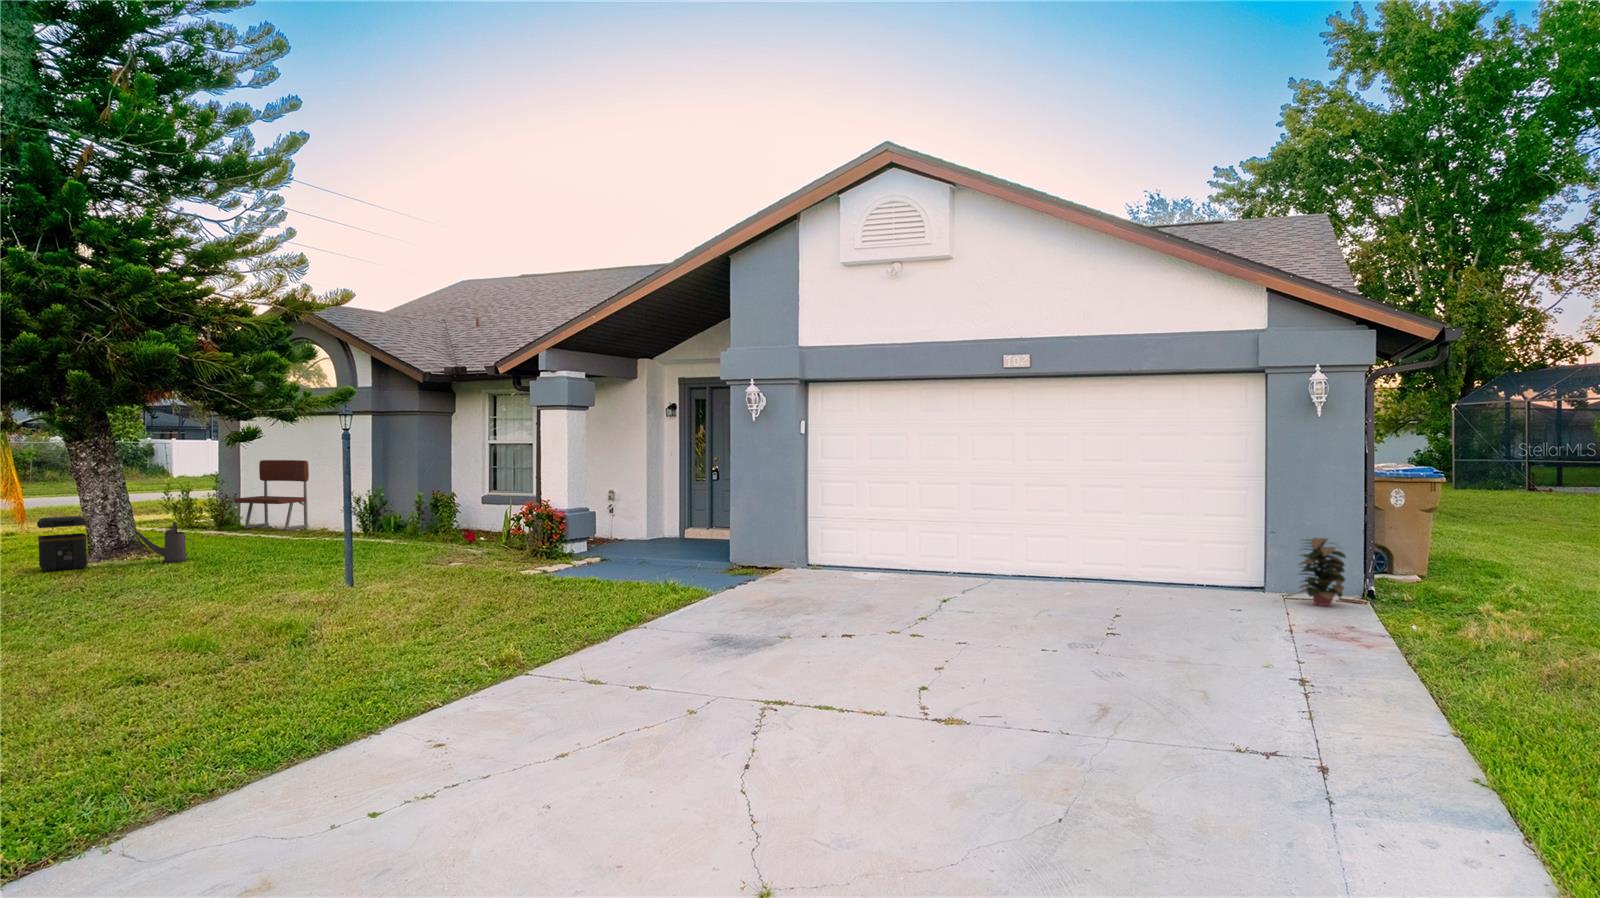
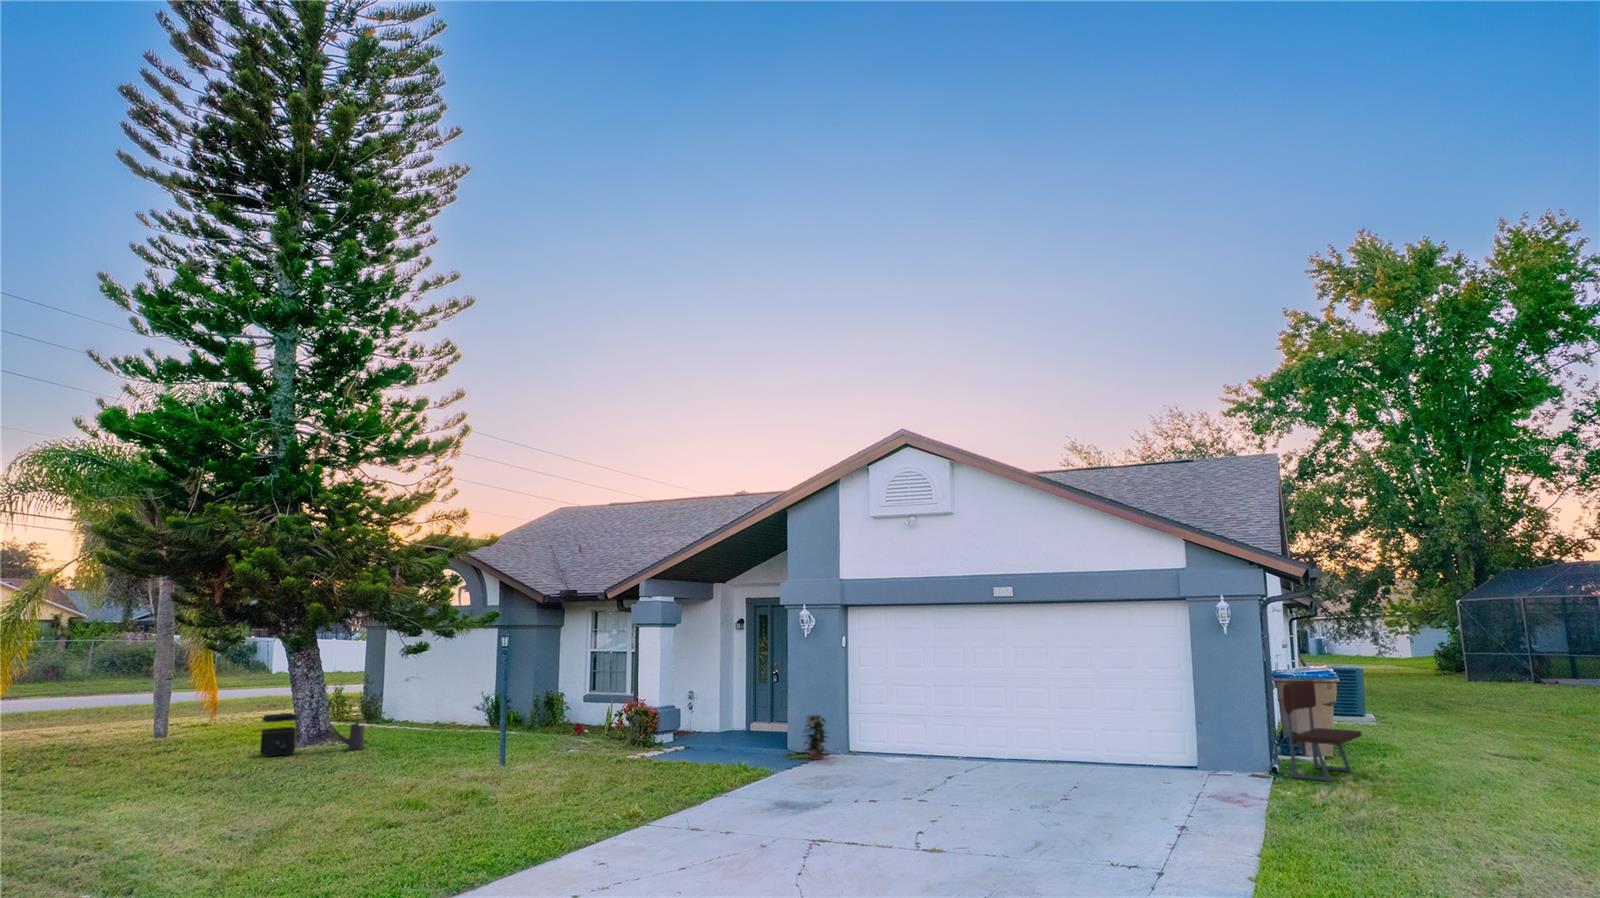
bench: present [234,460,309,530] -> present [1283,680,1362,781]
decorative plant: present [1299,538,1346,606] -> present [804,715,828,760]

